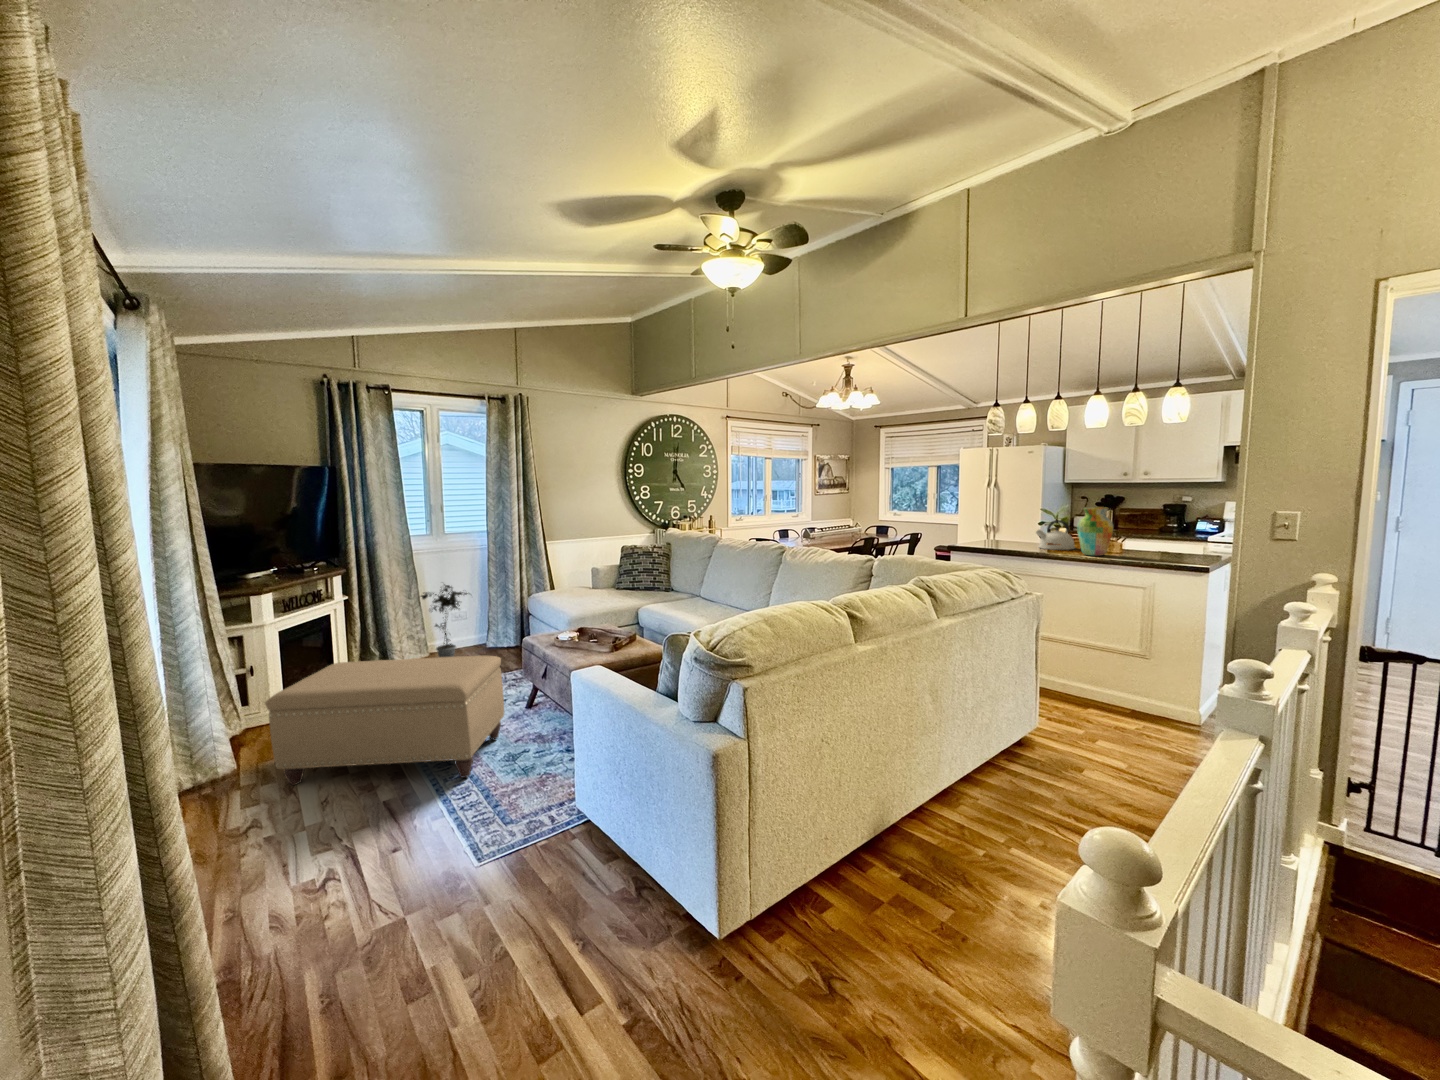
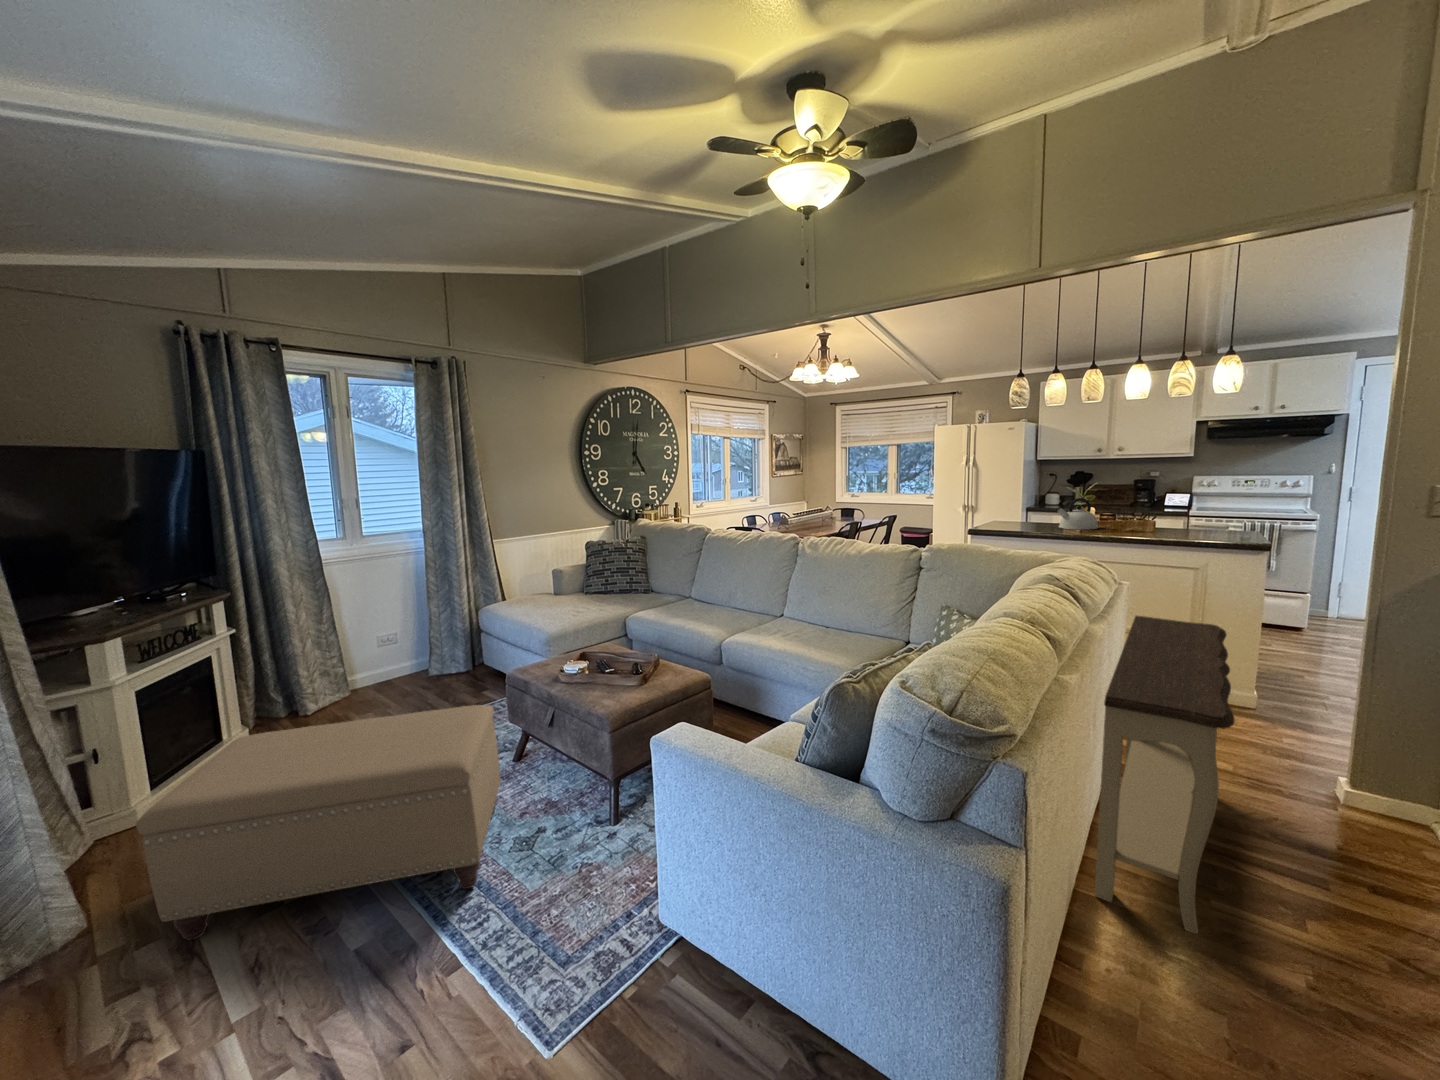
vase: present [1077,507,1113,556] -> none [1114,484,1153,535]
potted plant: present [421,584,468,658] -> none [335,599,410,702]
console table: none [913,621,1091,868] -> present [1095,616,1235,933]

